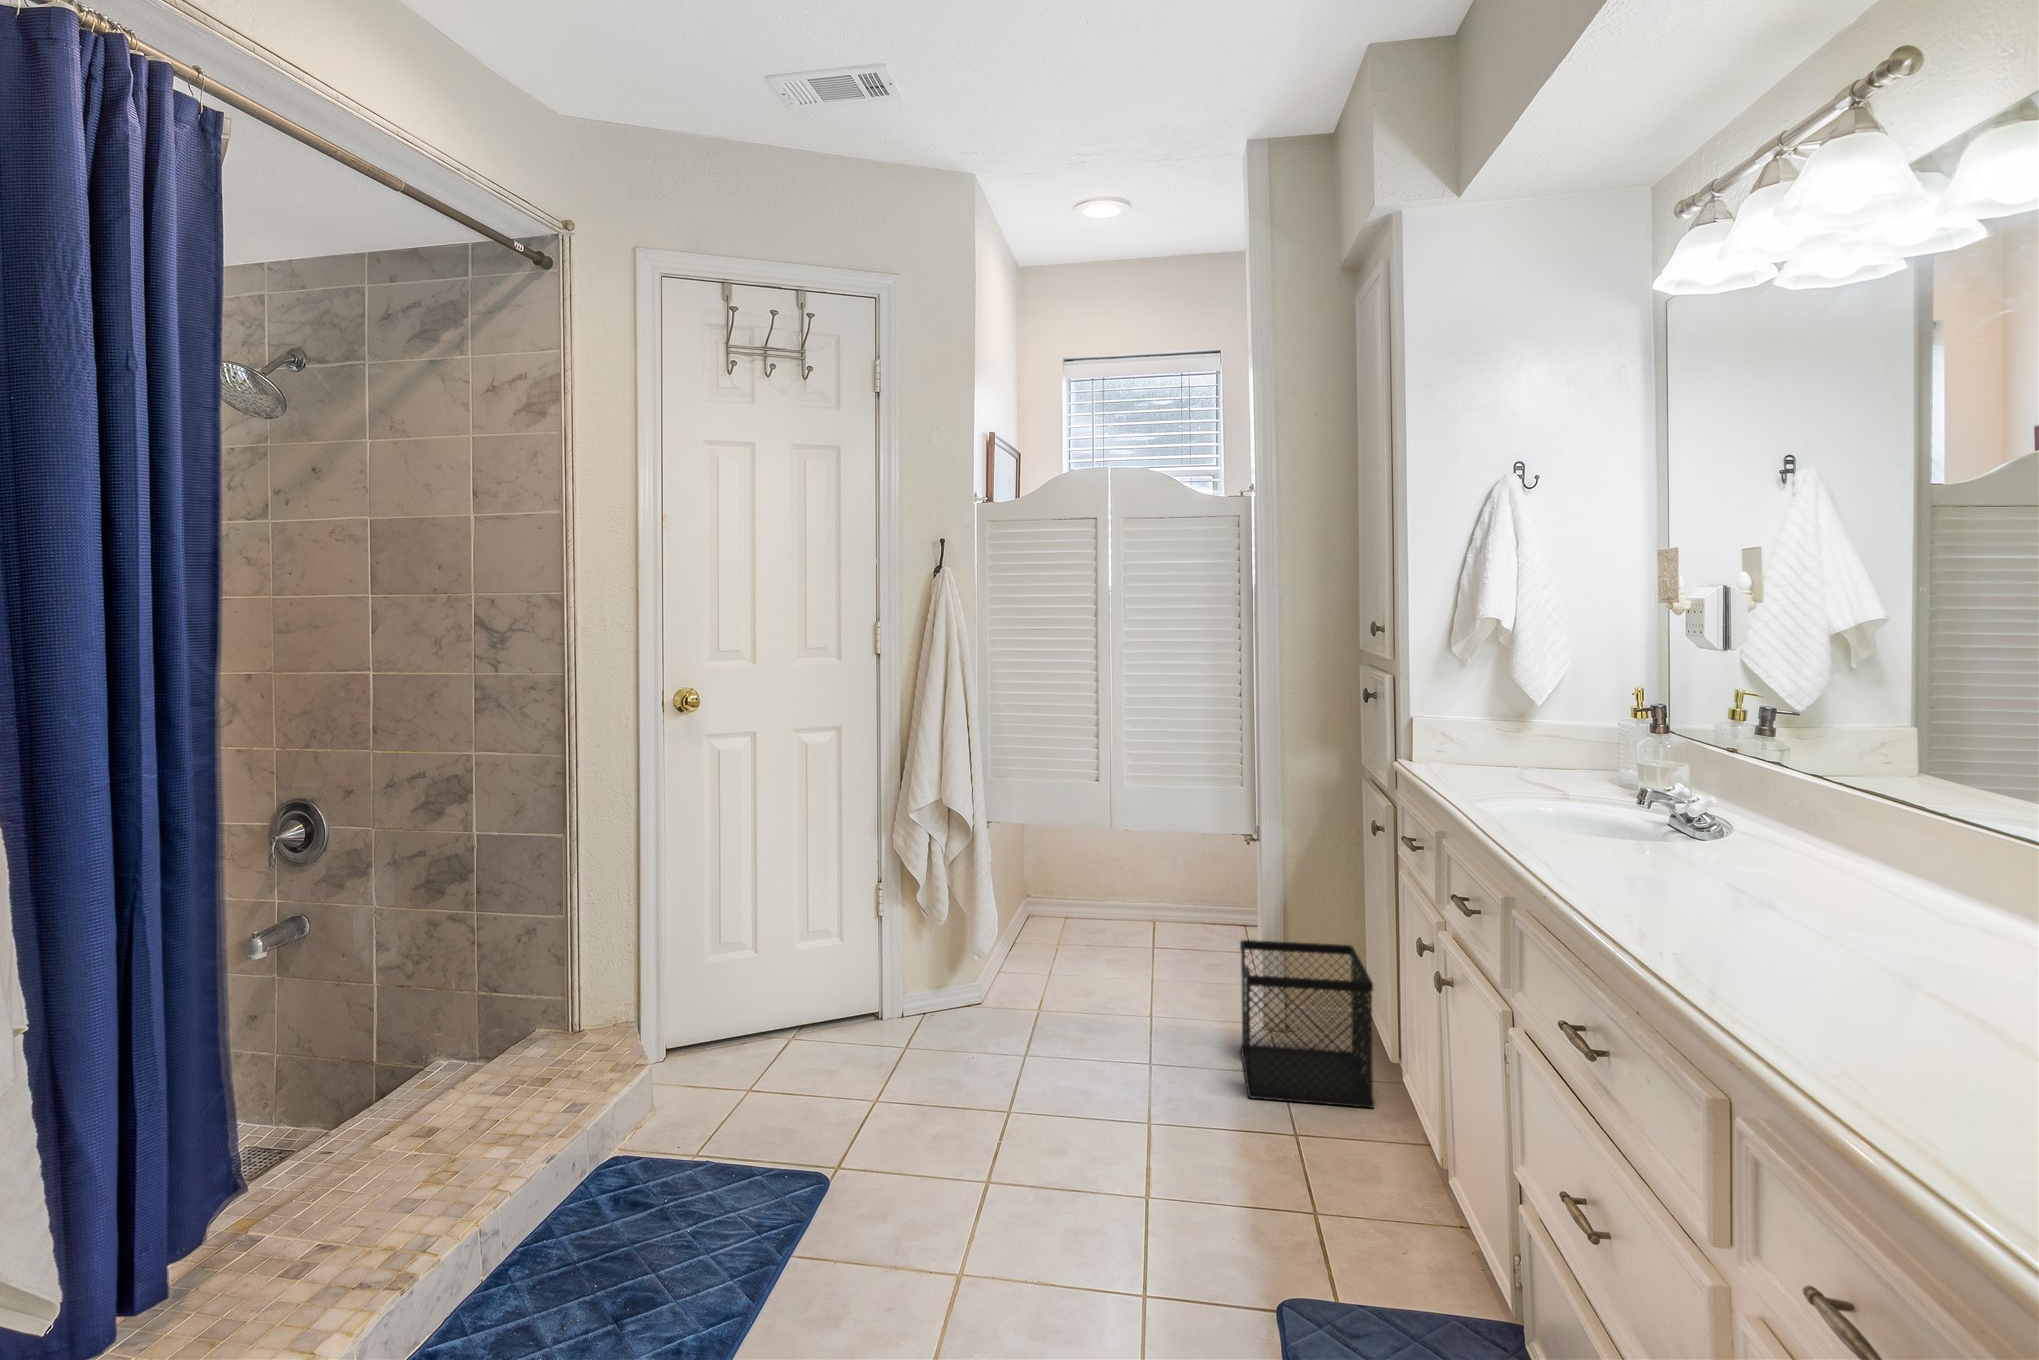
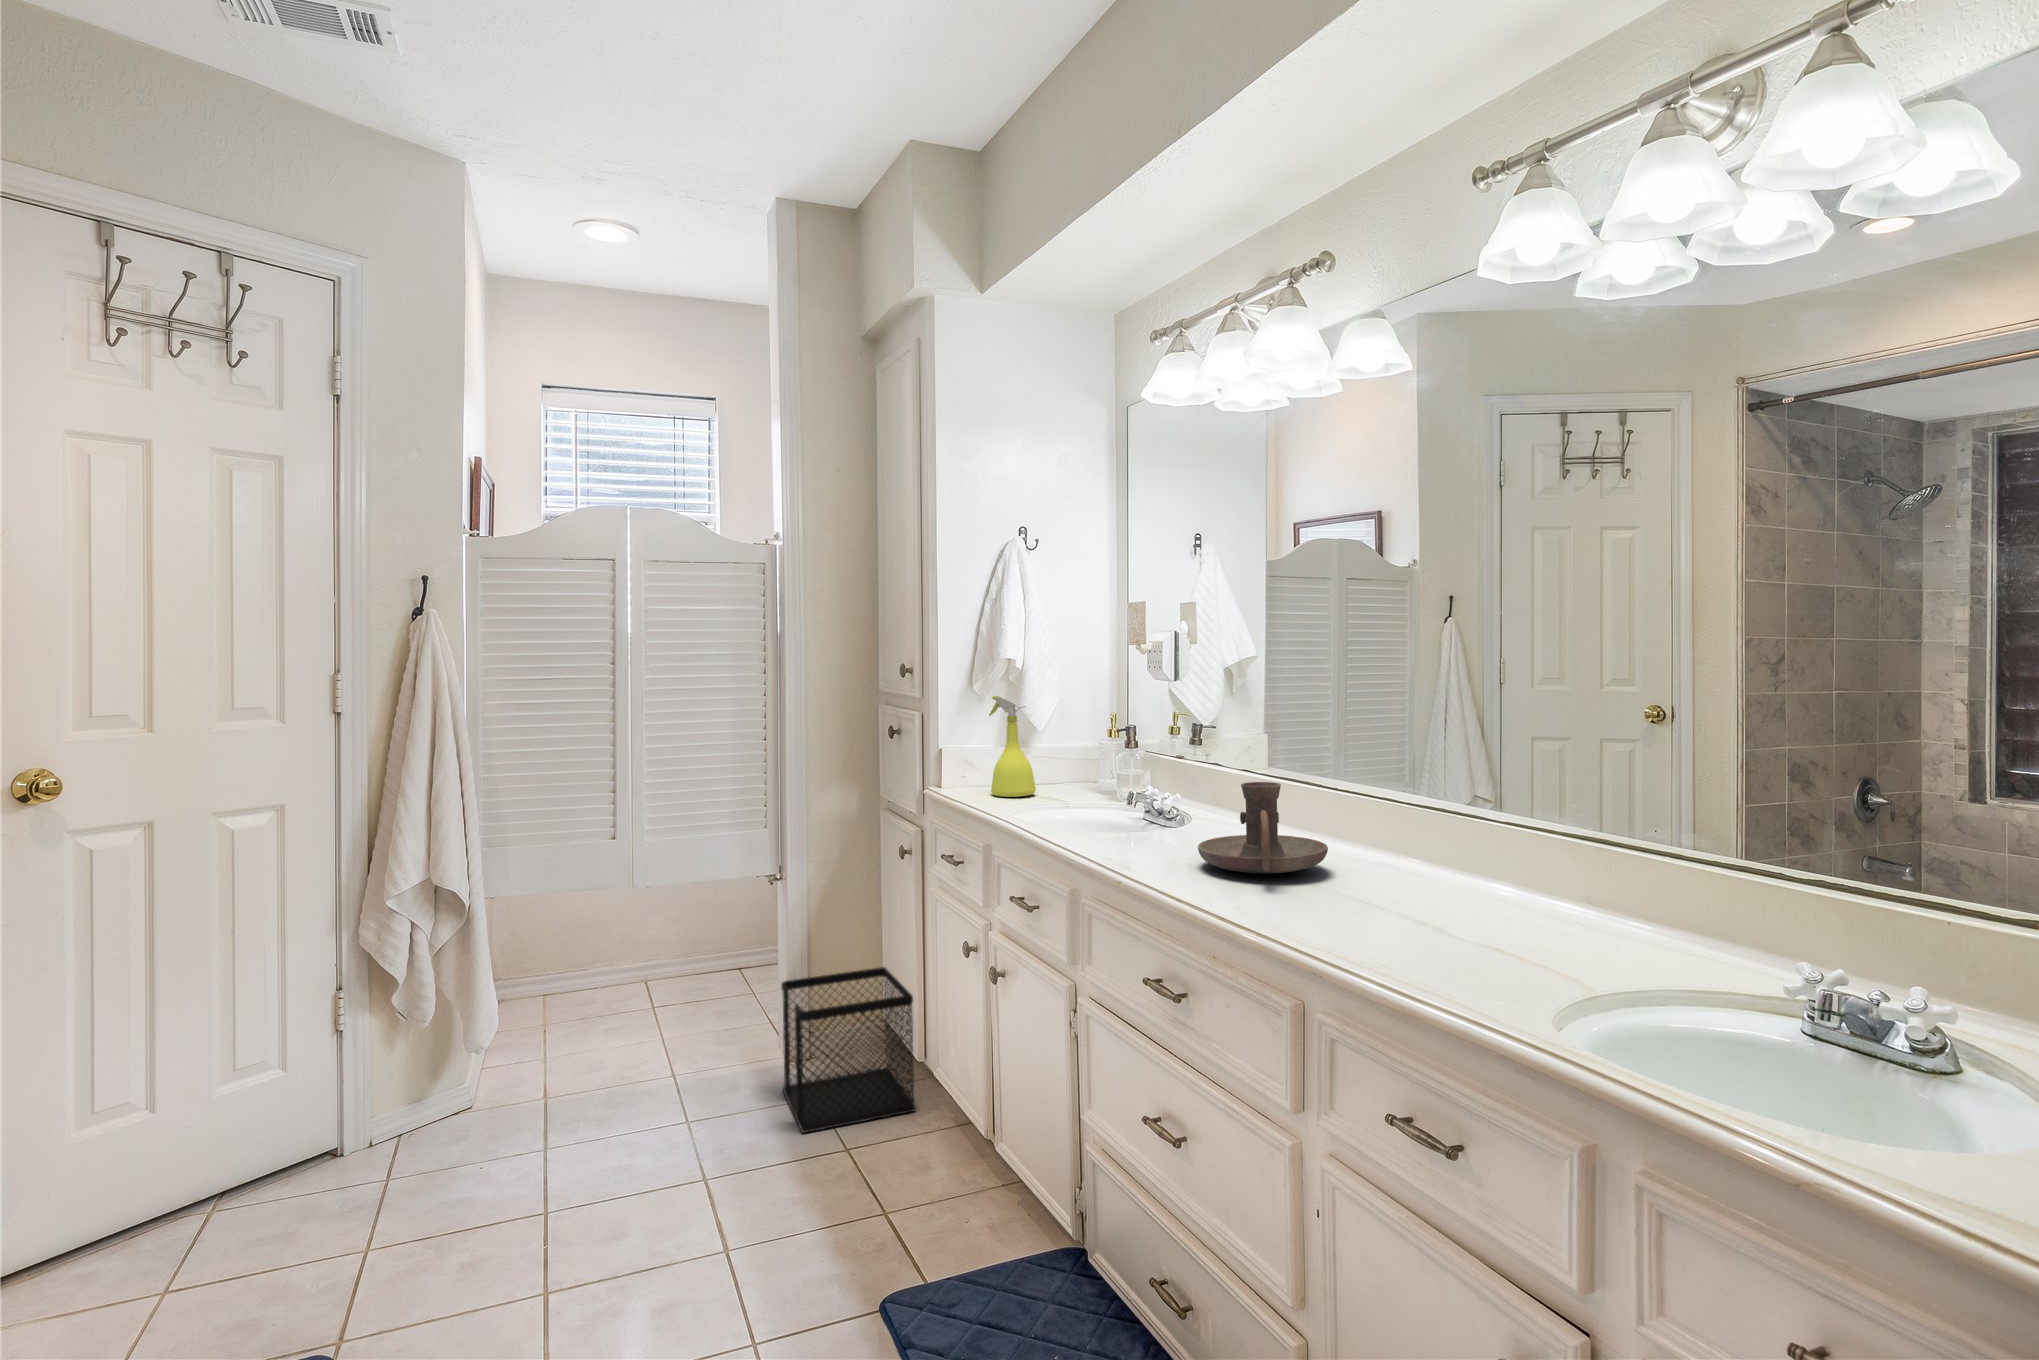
spray bottle: none [1466,659,1526,779] -> present [989,696,1036,797]
candle holder: none [1716,793,1960,930] -> present [1198,782,1328,874]

